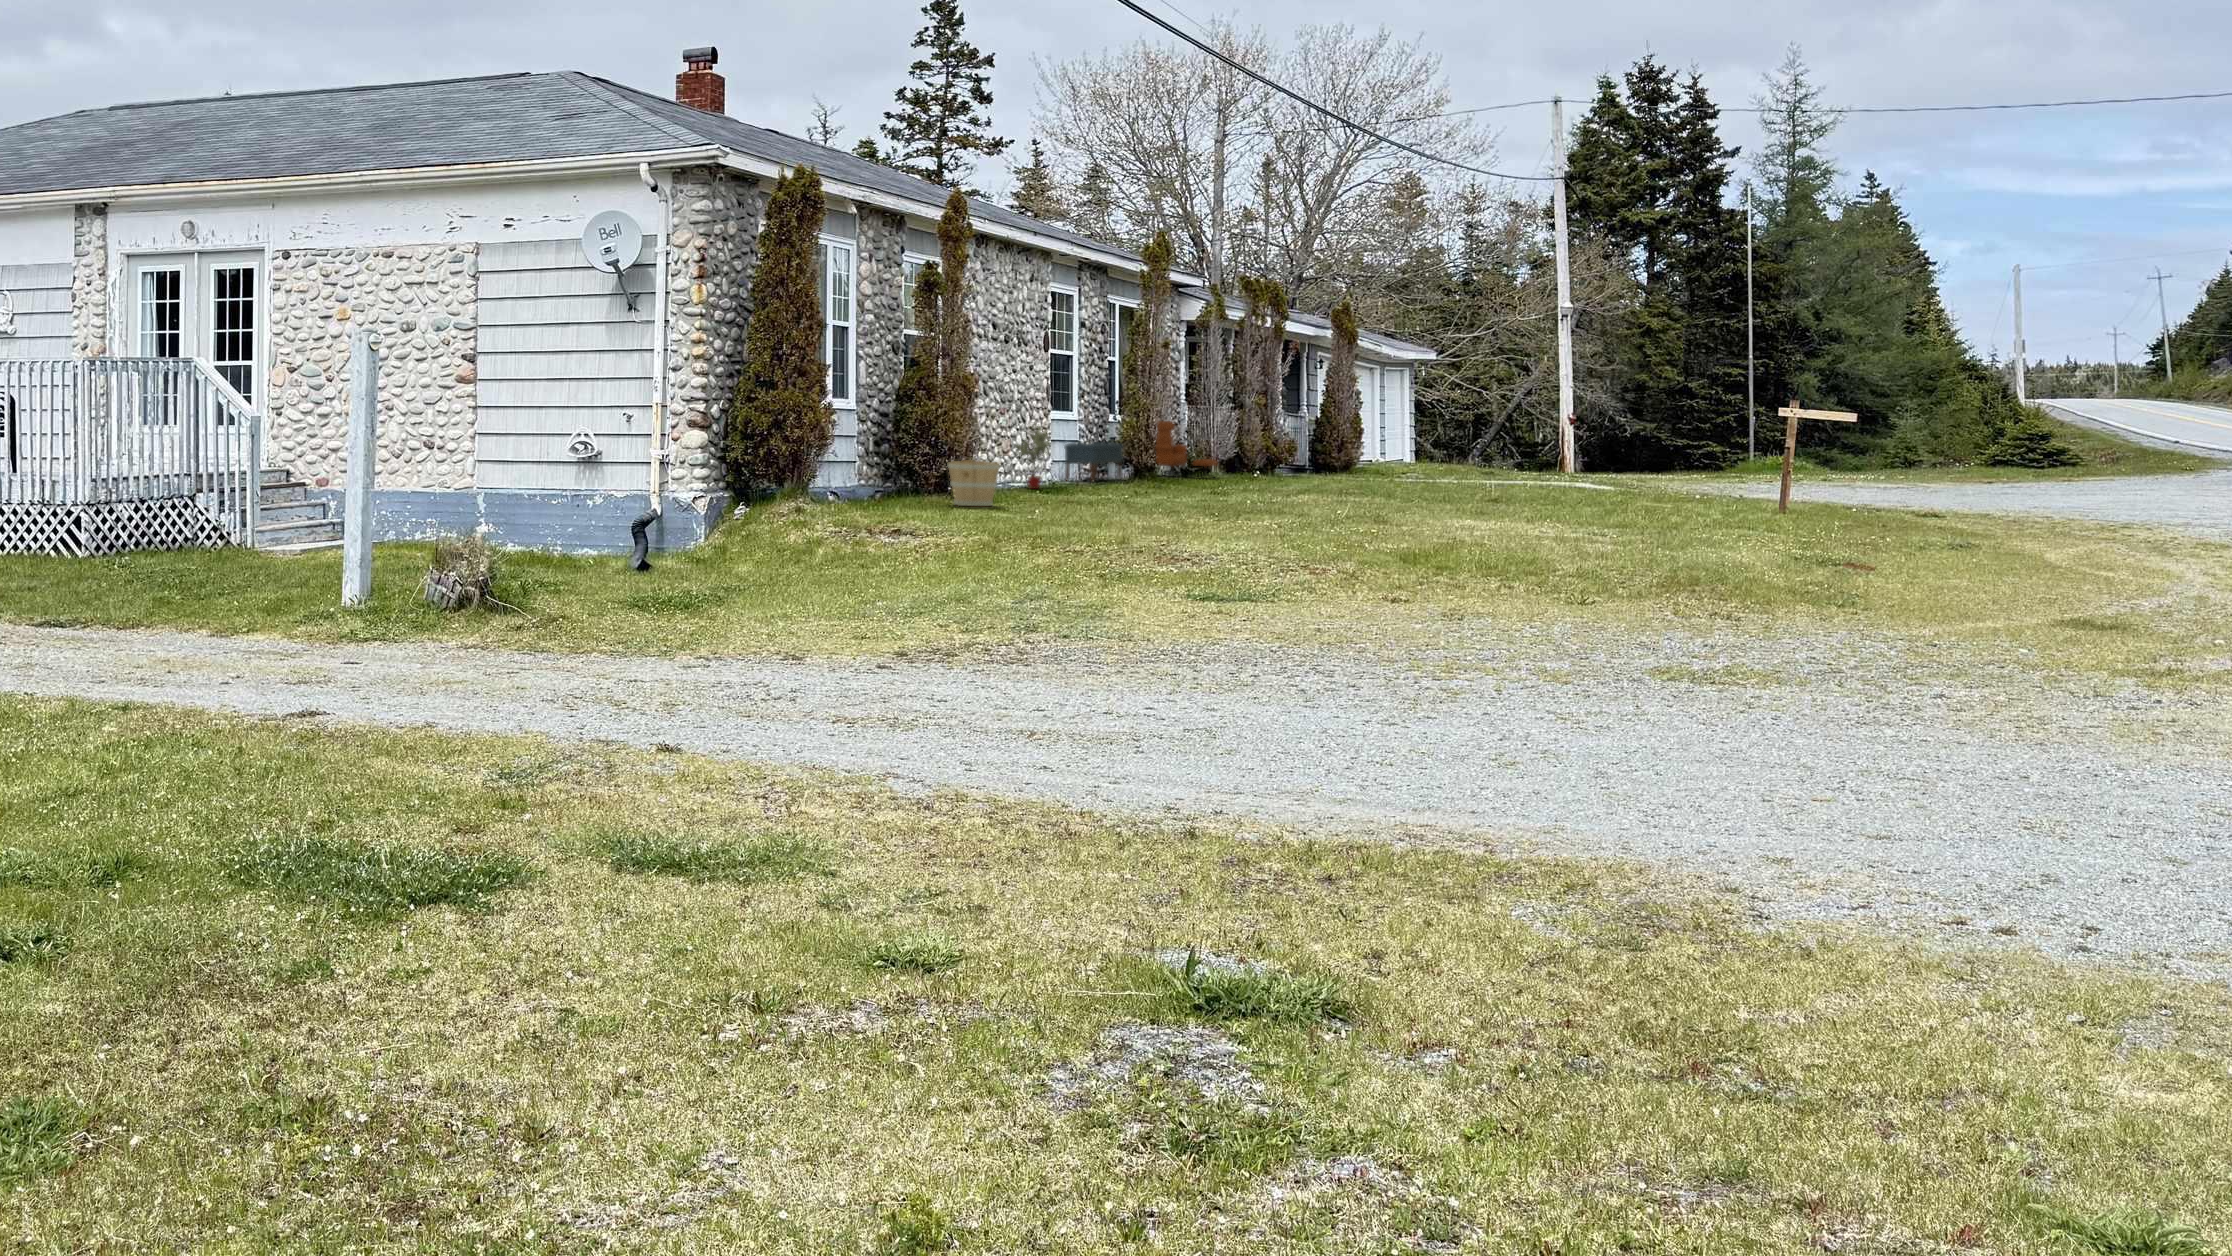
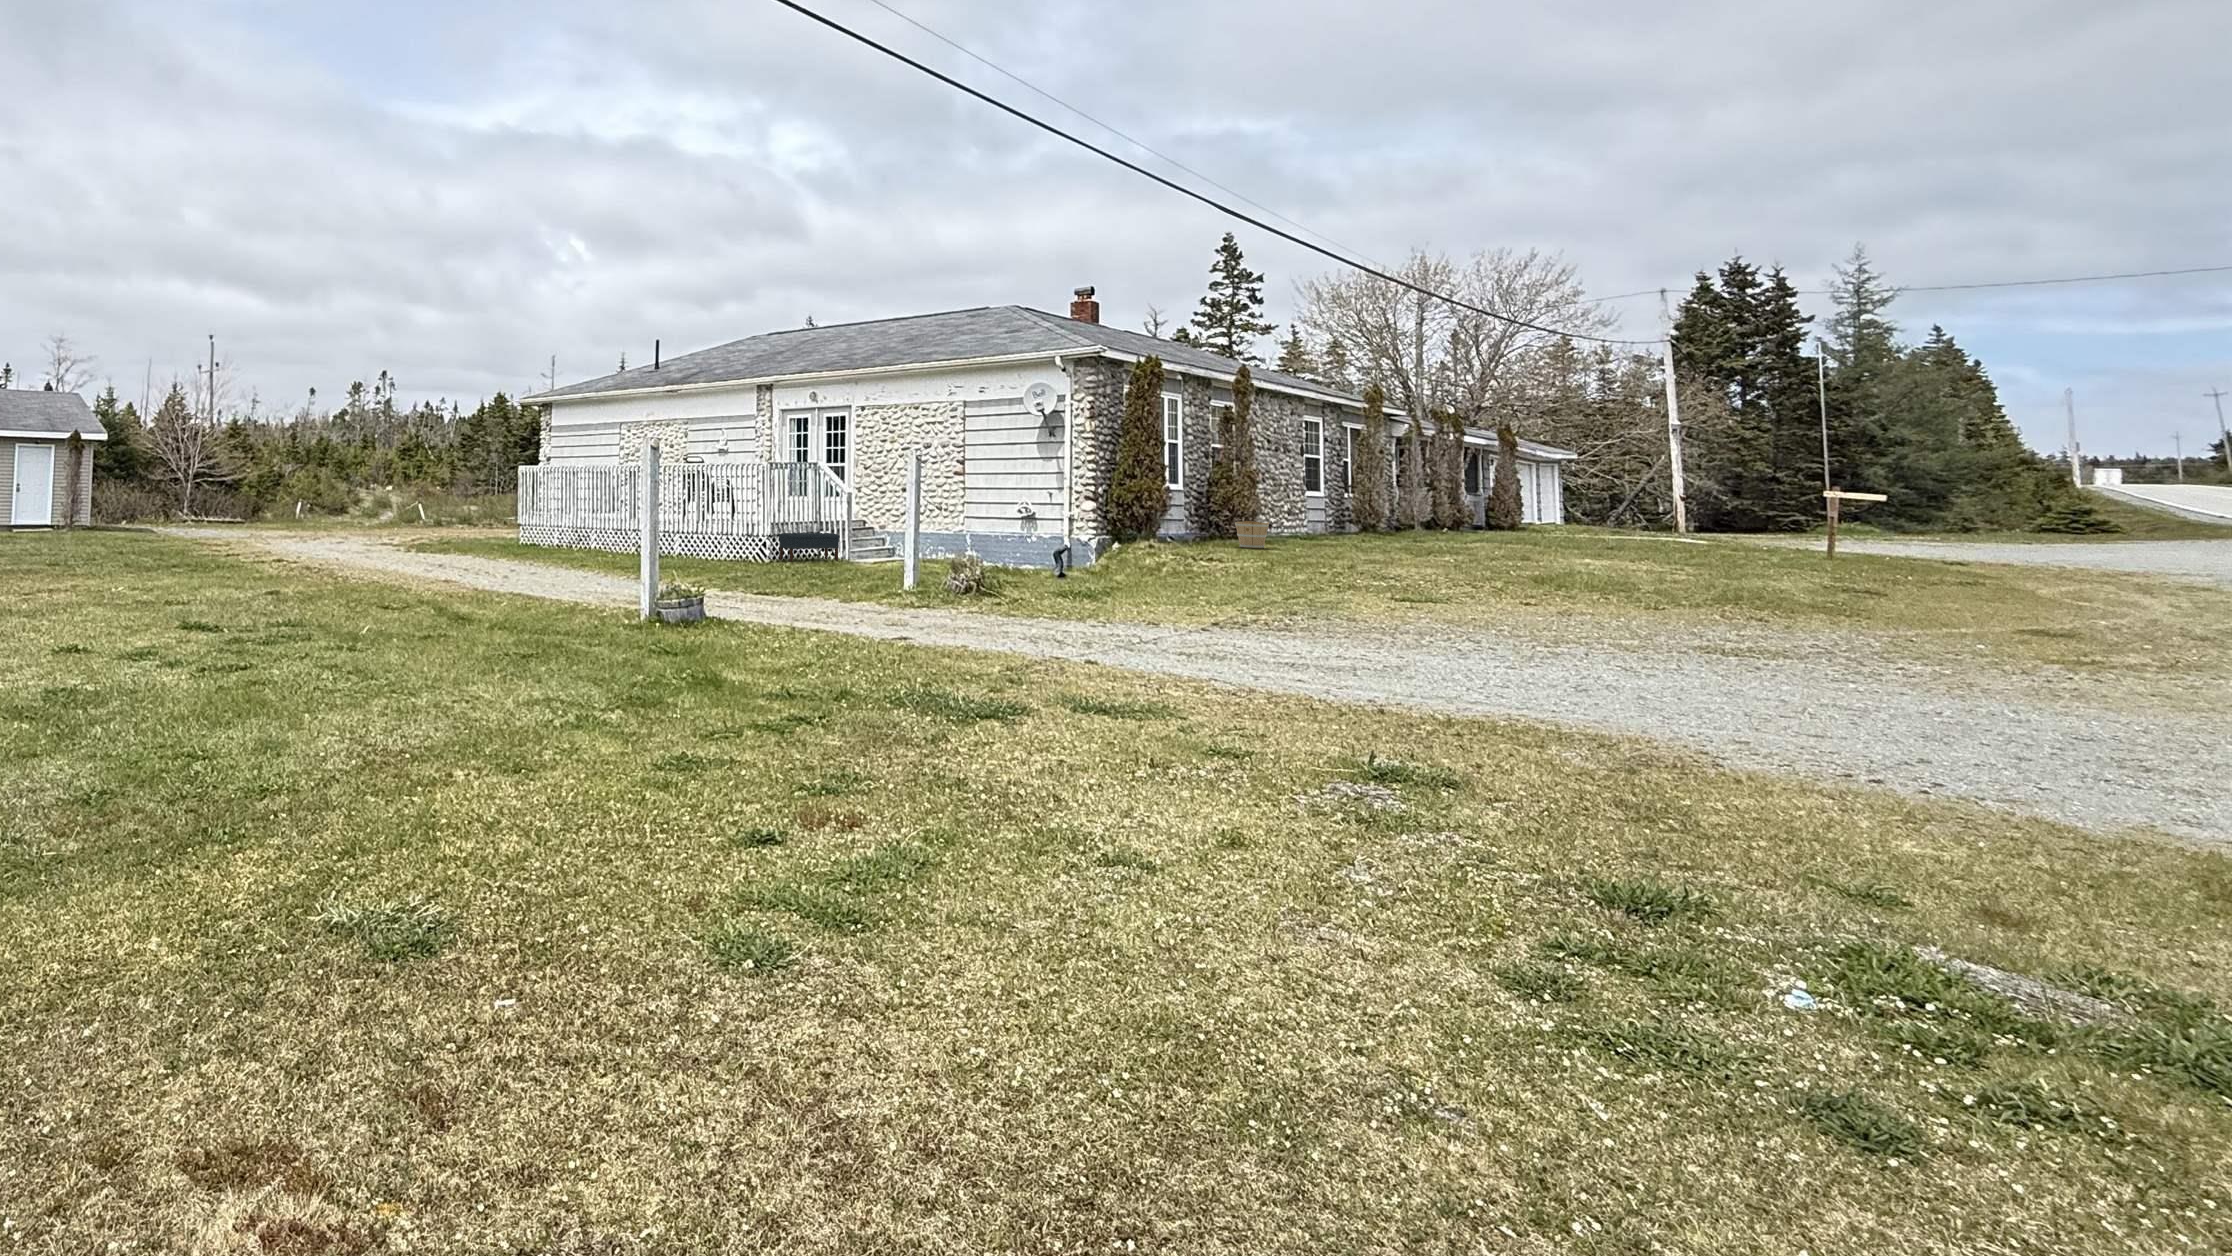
potted tree: present [1016,421,1049,489] -> none [1276,499,1301,539]
lounge chair: present [1155,421,1218,478] -> none [1371,499,1417,535]
bench: present [1064,442,1123,481] -> present [779,533,840,562]

